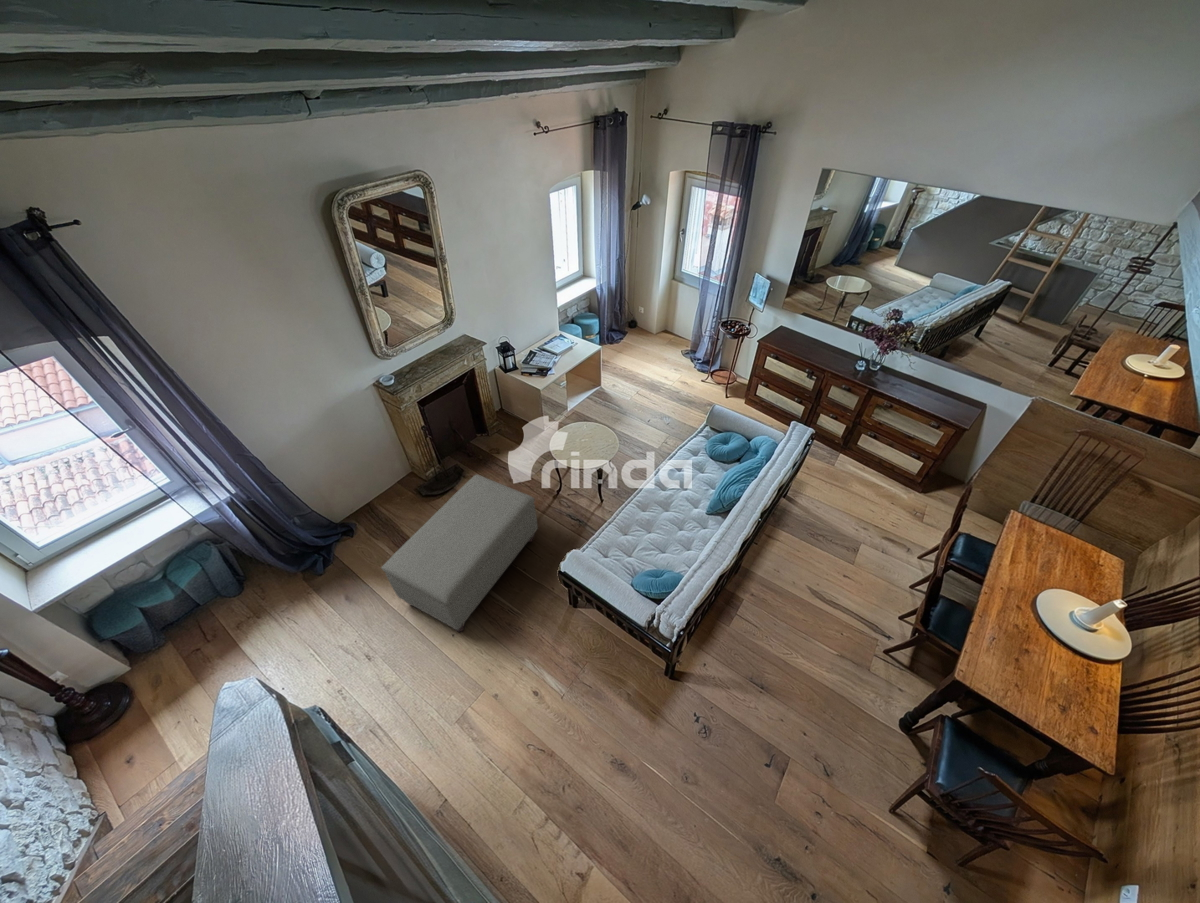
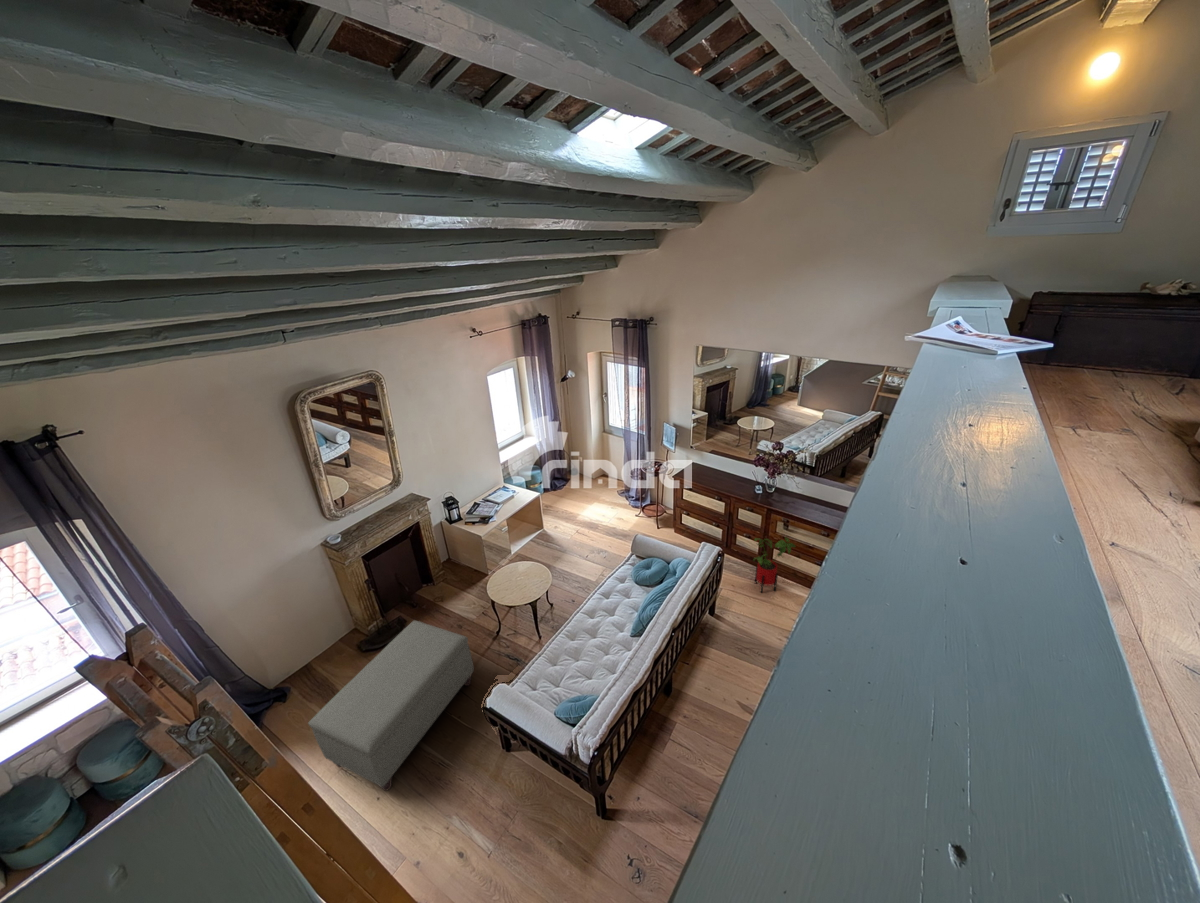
house plant: none [832,420,895,478] -> present [754,537,795,592]

